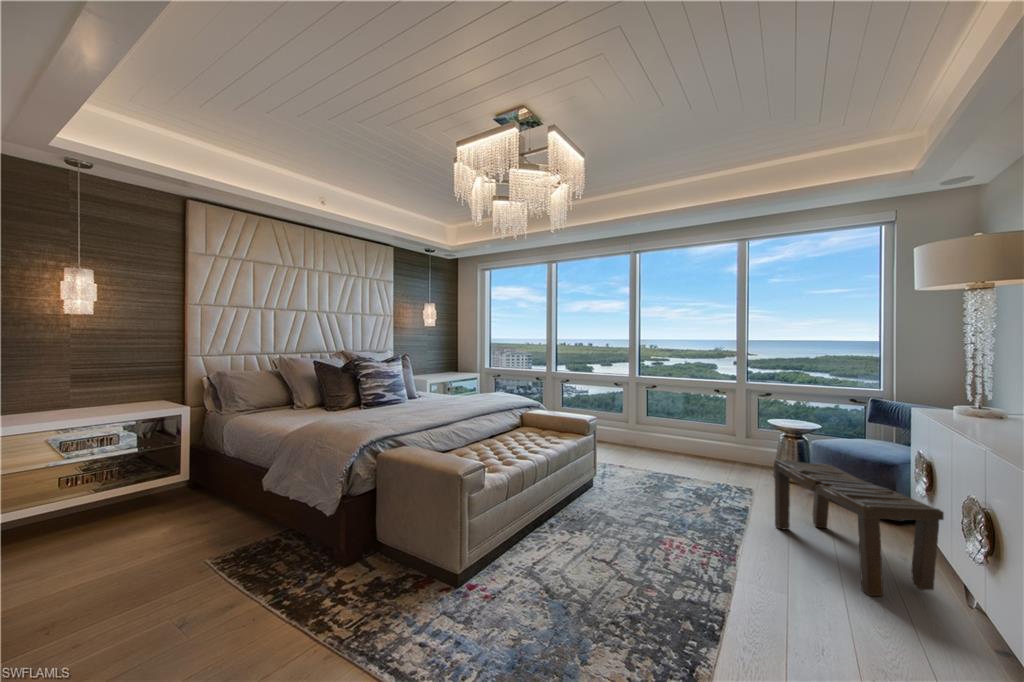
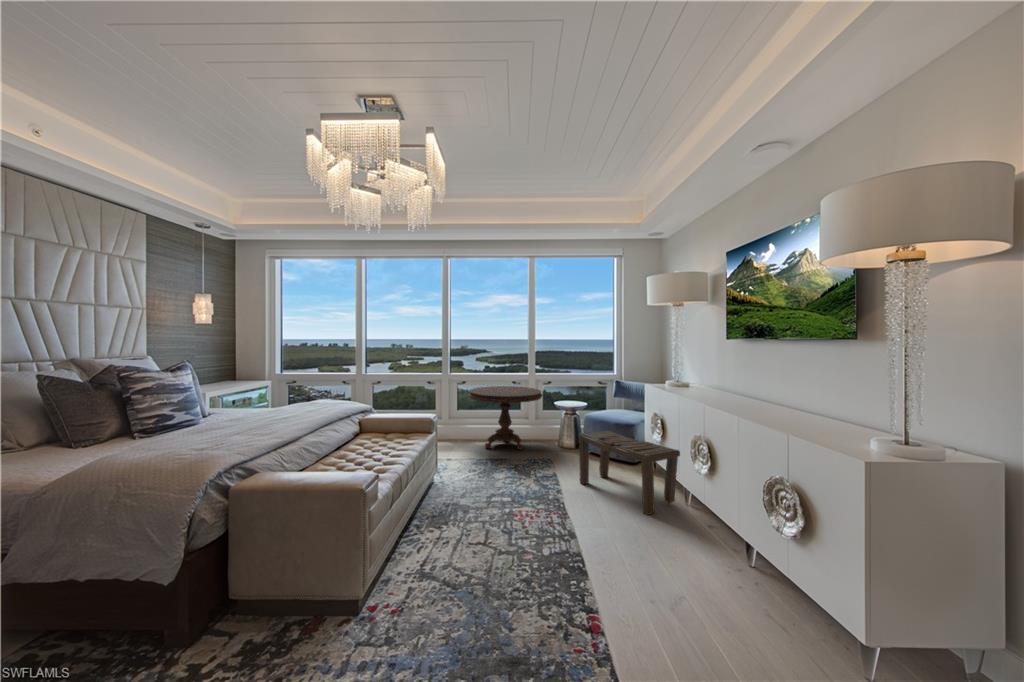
side table: none [650,393,746,472] -> present [468,386,543,450]

